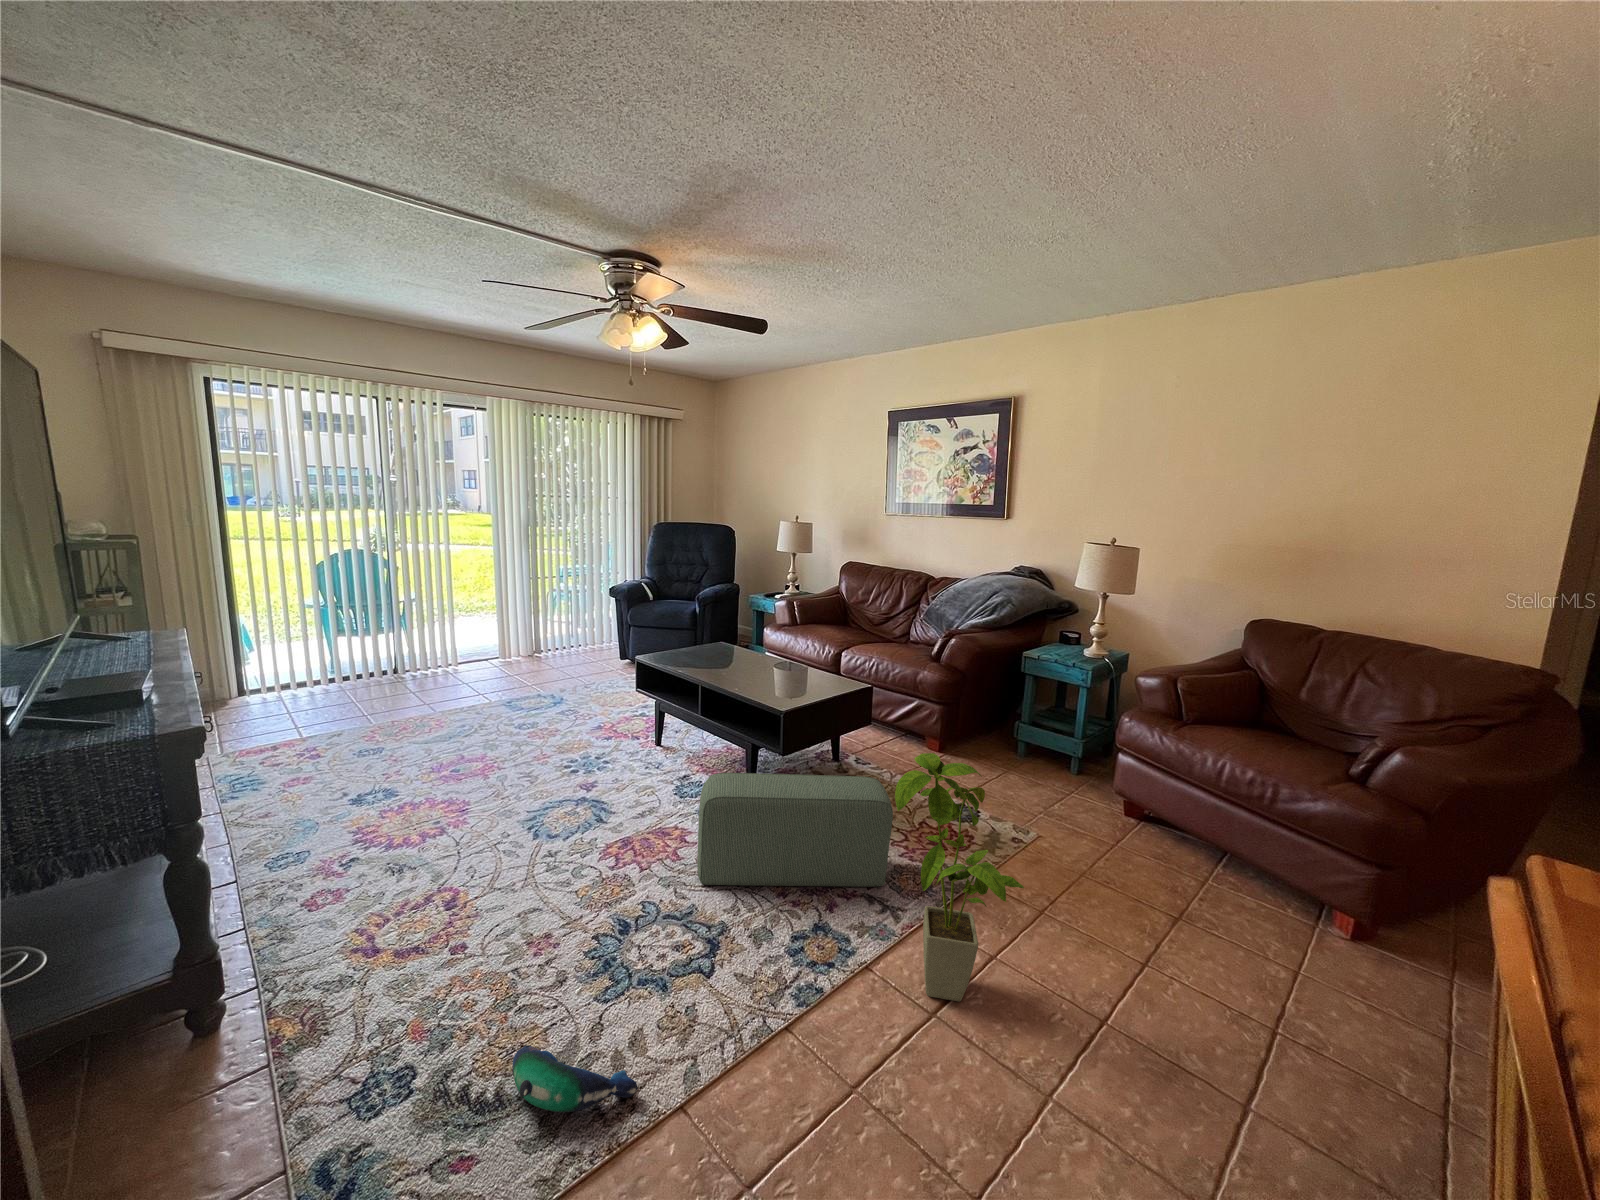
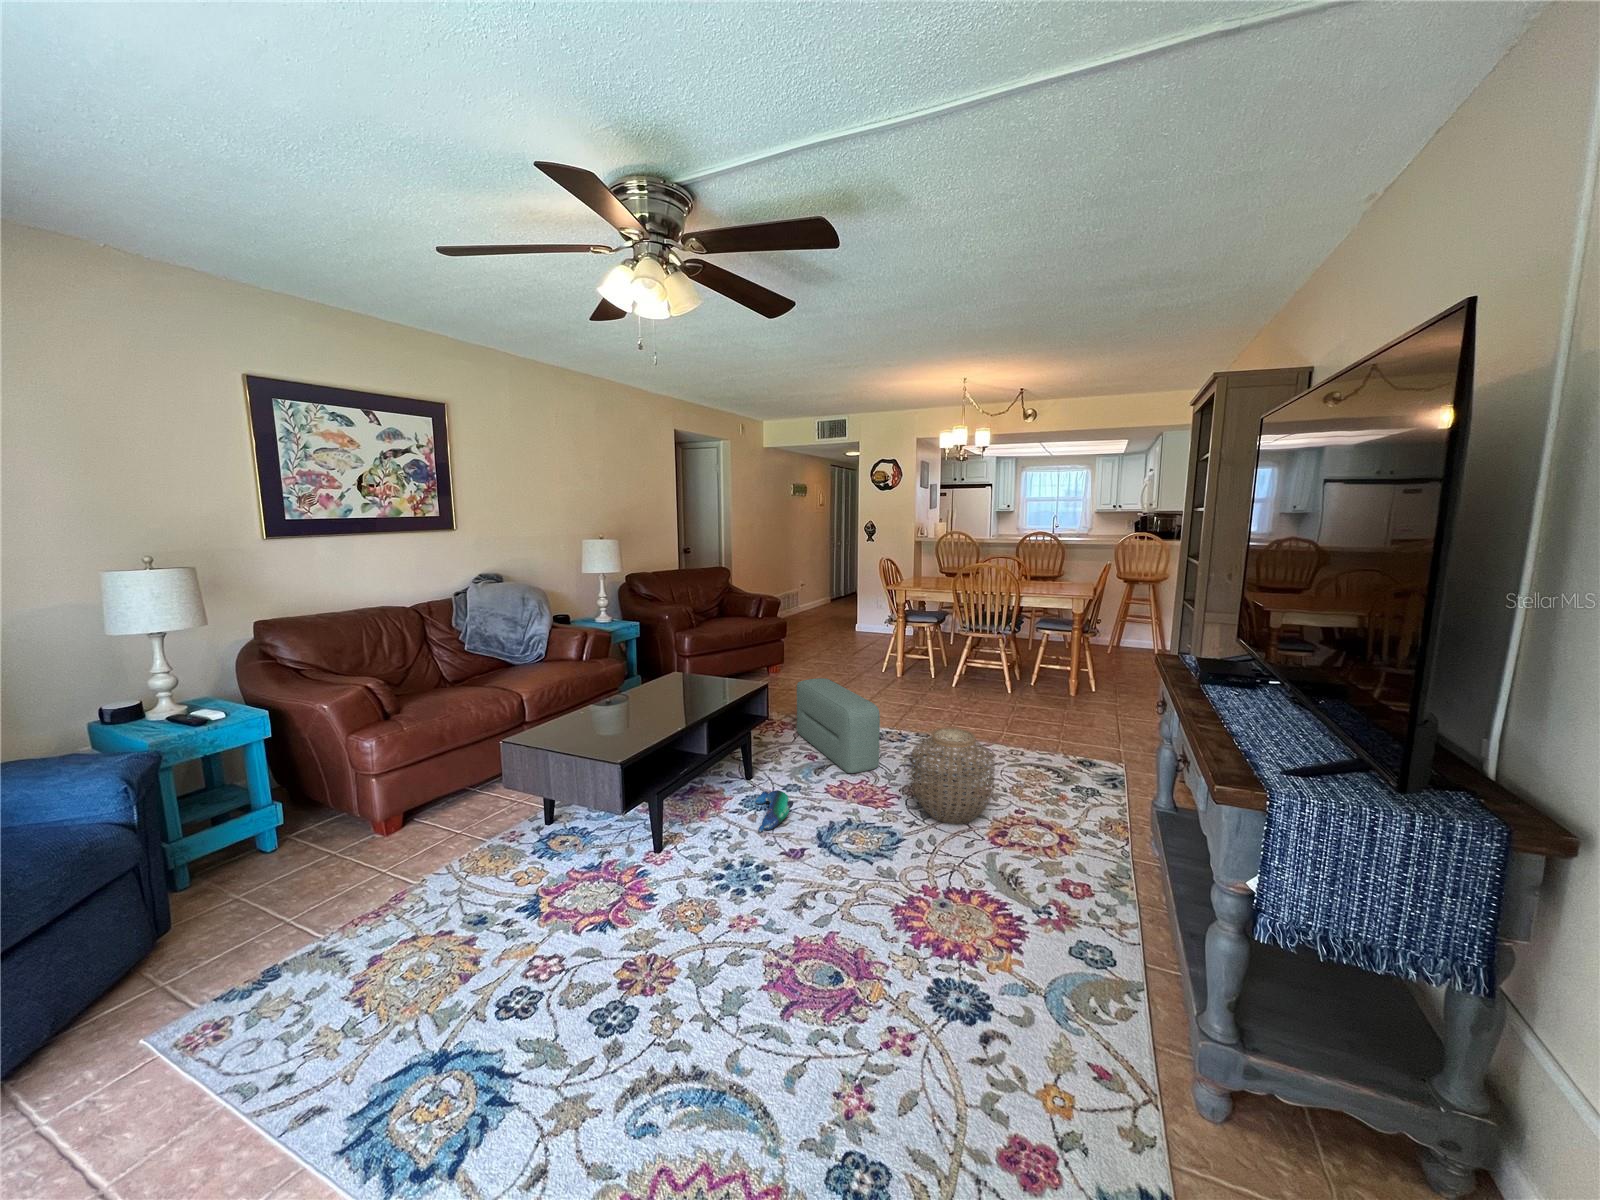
house plant: present [895,753,1024,1002] -> none [859,612,913,717]
woven basket: none [474,776,591,911] -> present [911,728,995,824]
plush toy: present [512,1045,638,1112] -> present [755,790,794,832]

